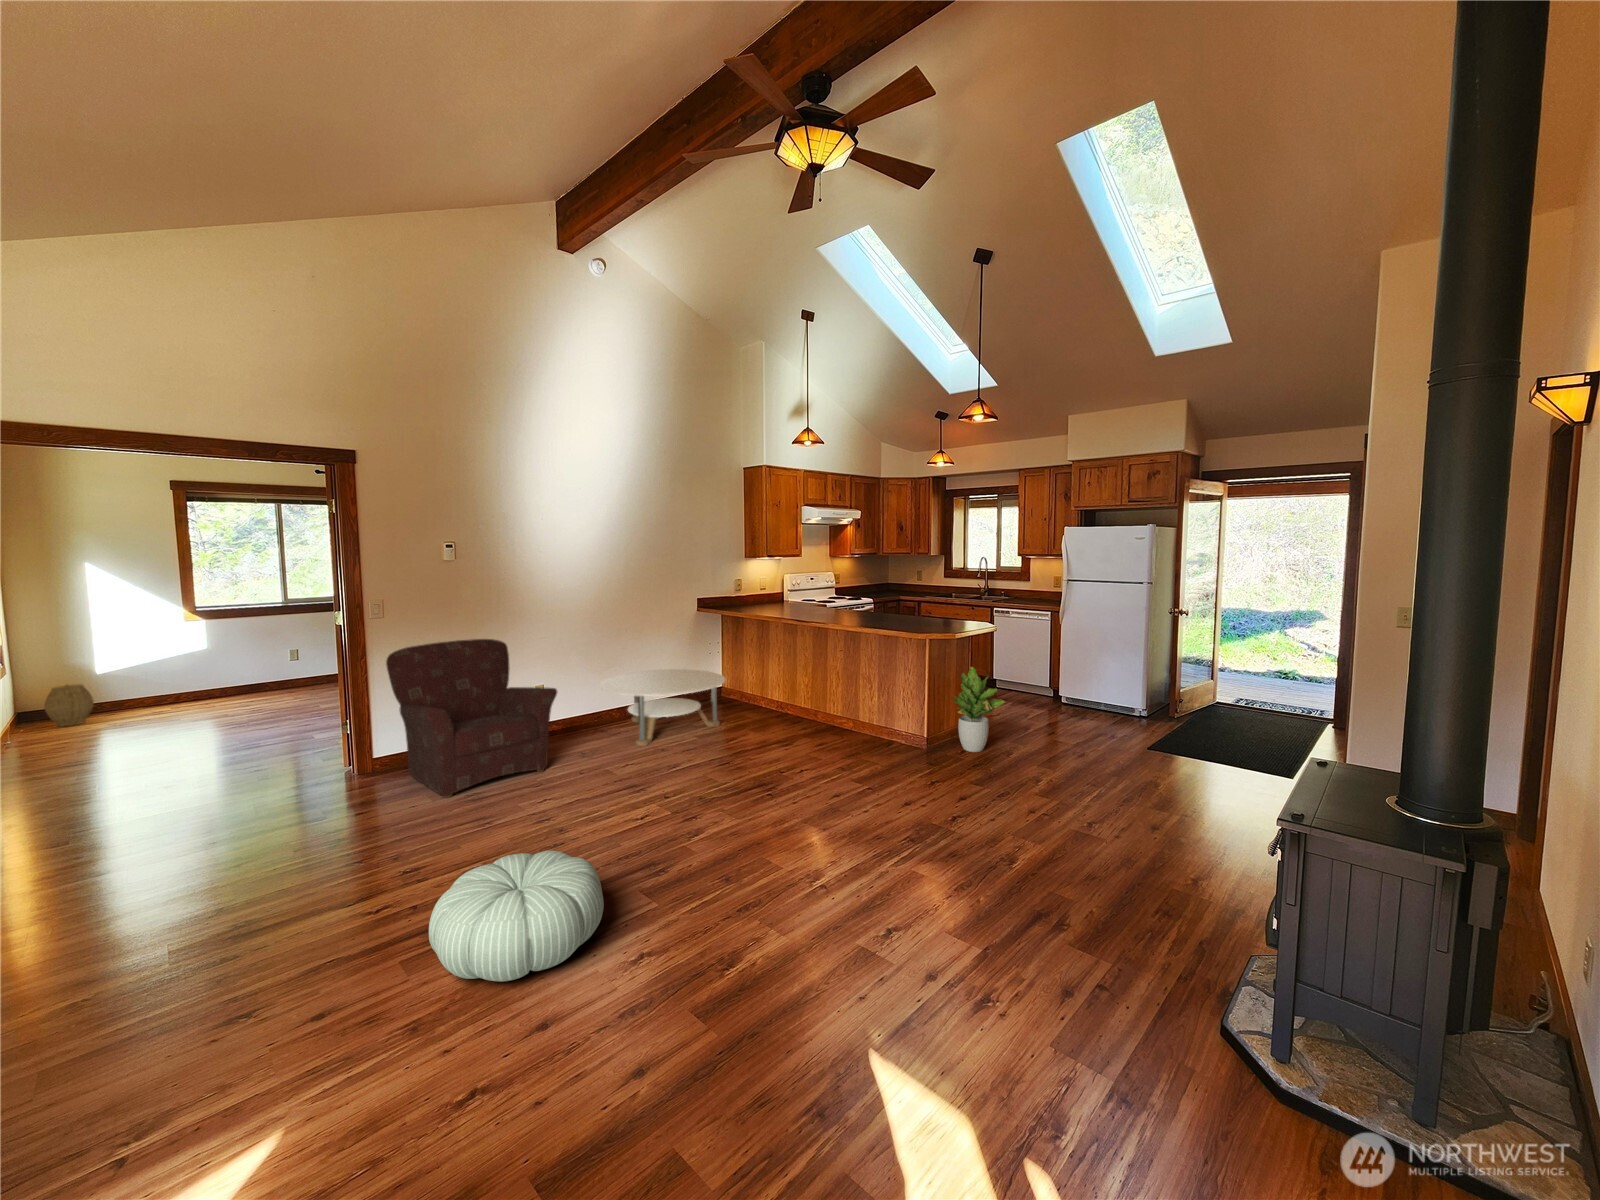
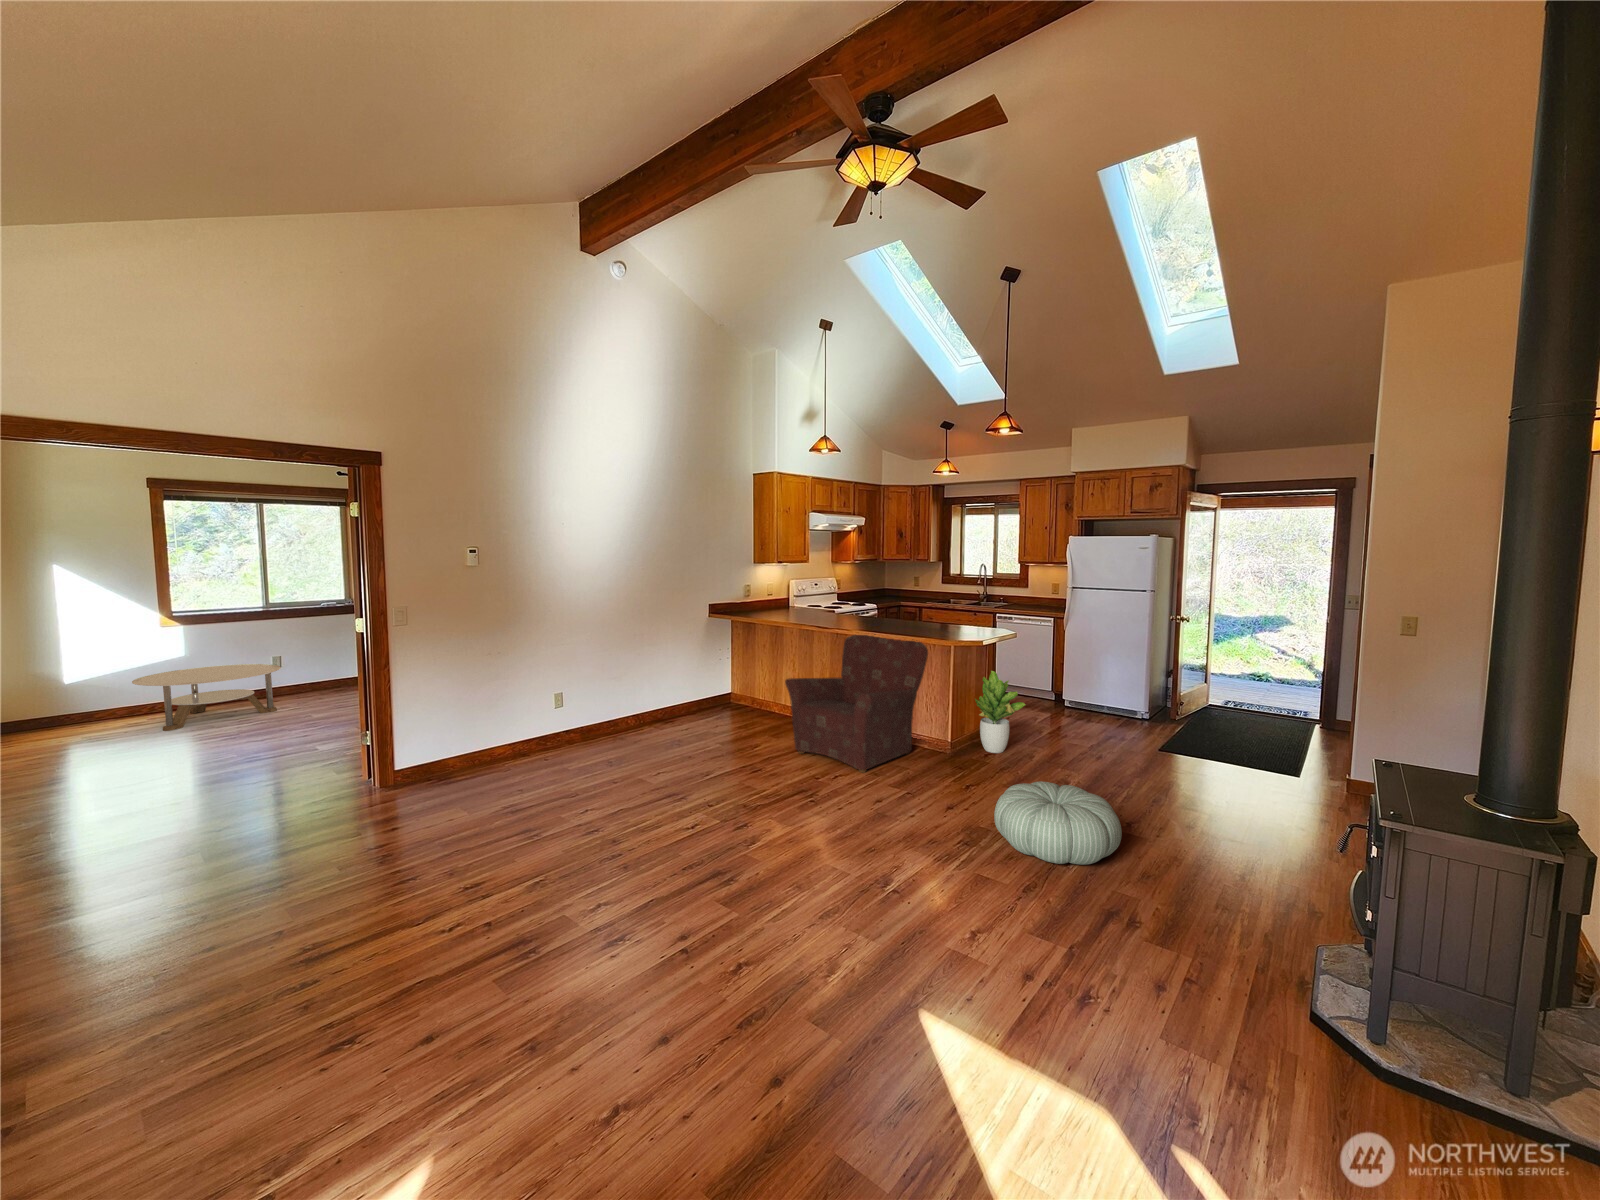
armchair: present [386,639,557,798] -> present [785,634,928,773]
round table: present [600,669,725,746] -> present [132,664,281,731]
woven basket: present [44,684,94,726] -> none [24,695,77,740]
pouf: present [429,850,604,981] -> present [994,781,1122,865]

